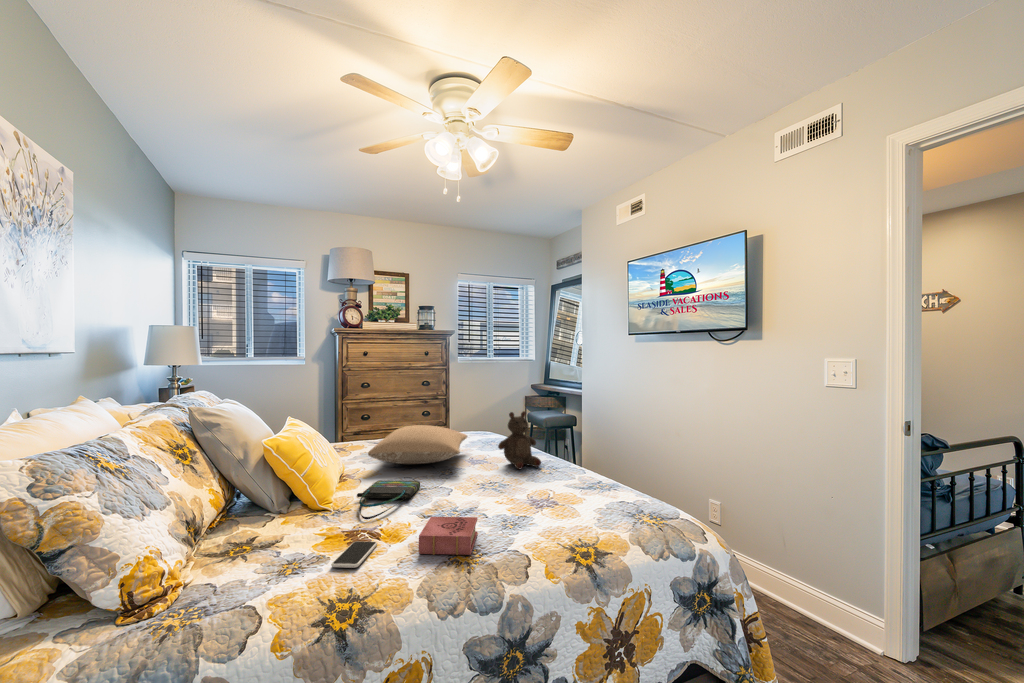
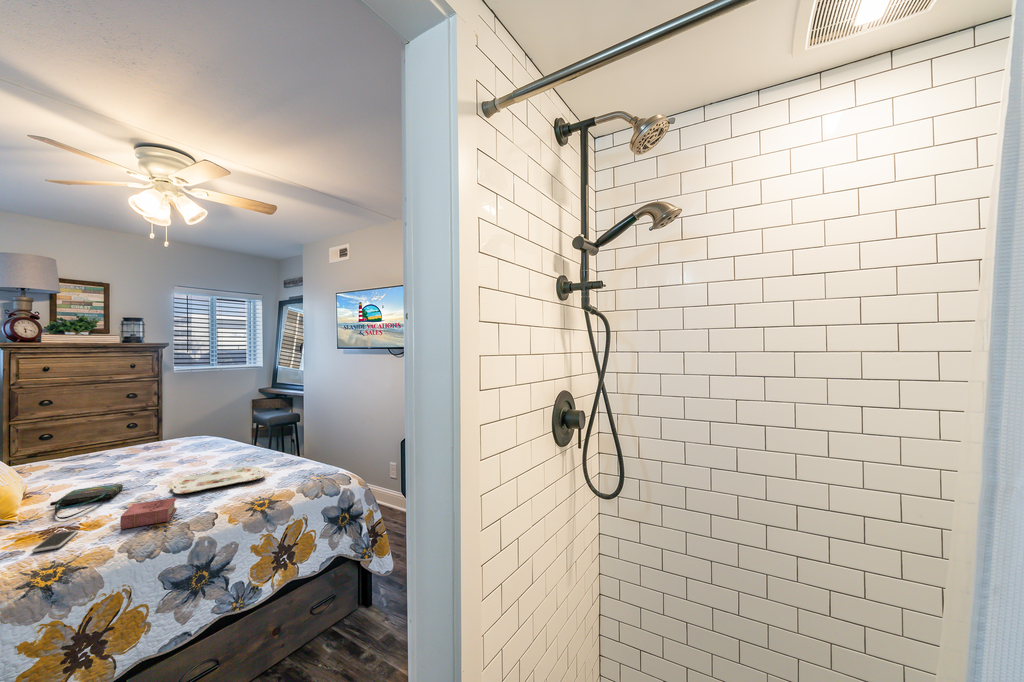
stuffed bear: present [498,411,541,469] -> none [206,417,247,462]
pillow: present [368,425,467,464] -> none [60,437,177,474]
serving tray: none [465,480,574,509] -> present [169,466,265,494]

